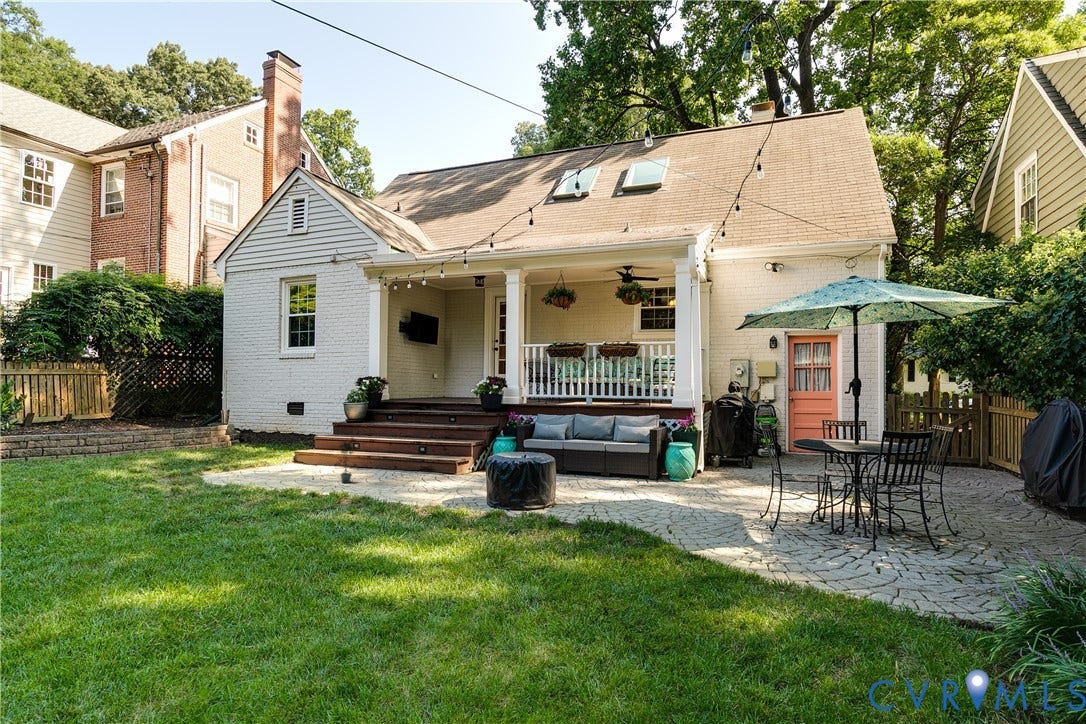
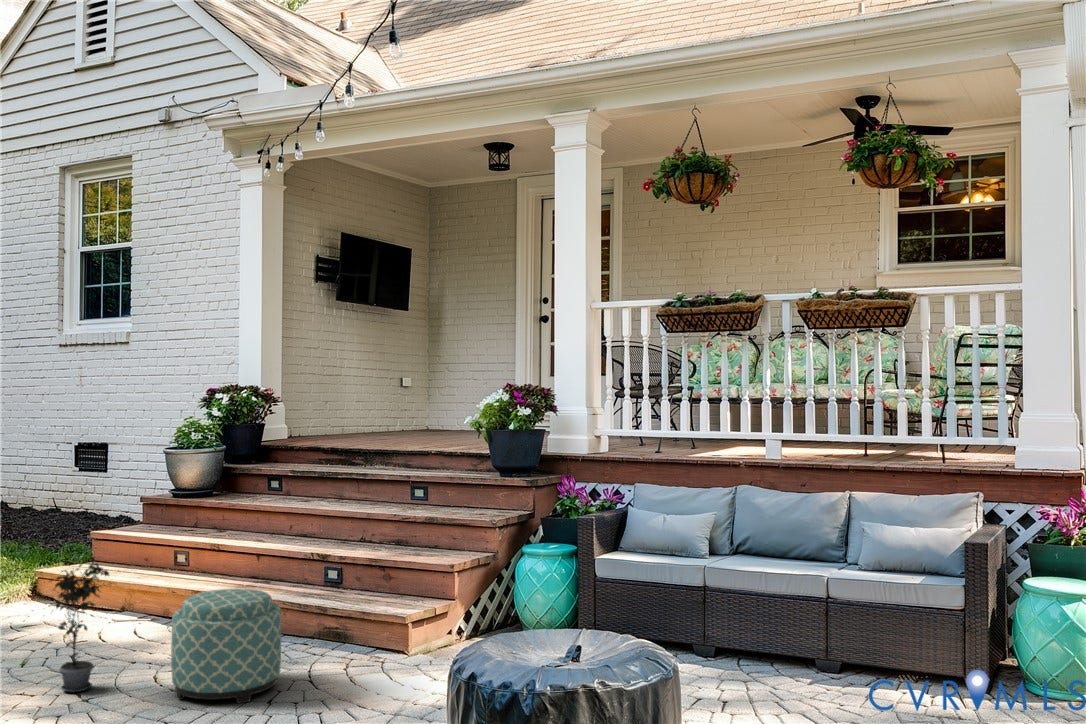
ottoman: none [381,448,418,485] -> present [171,589,281,703]

